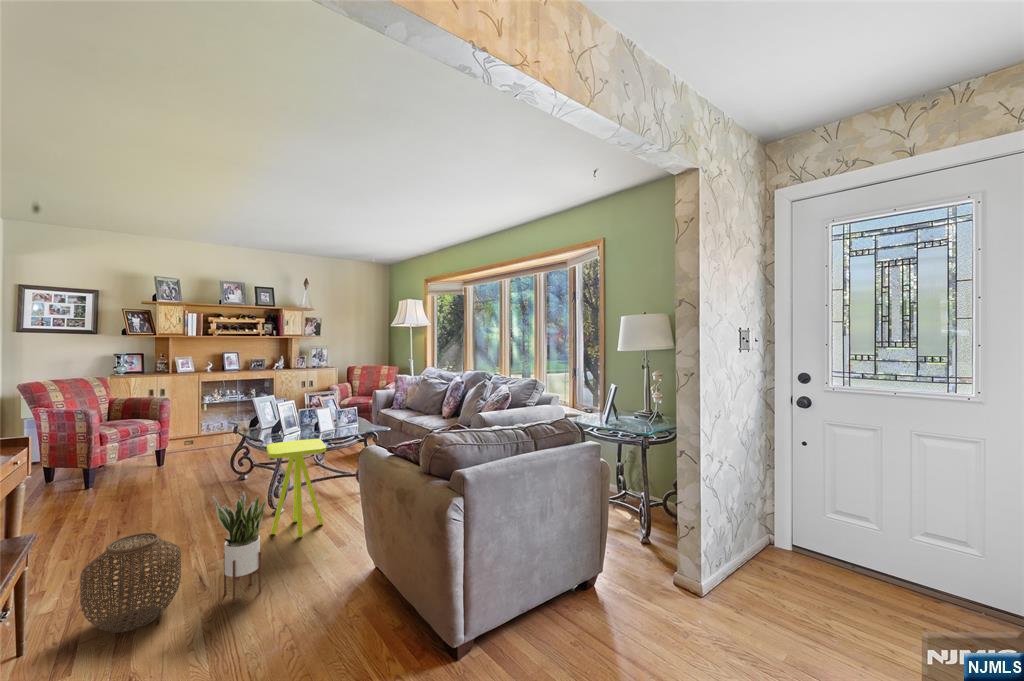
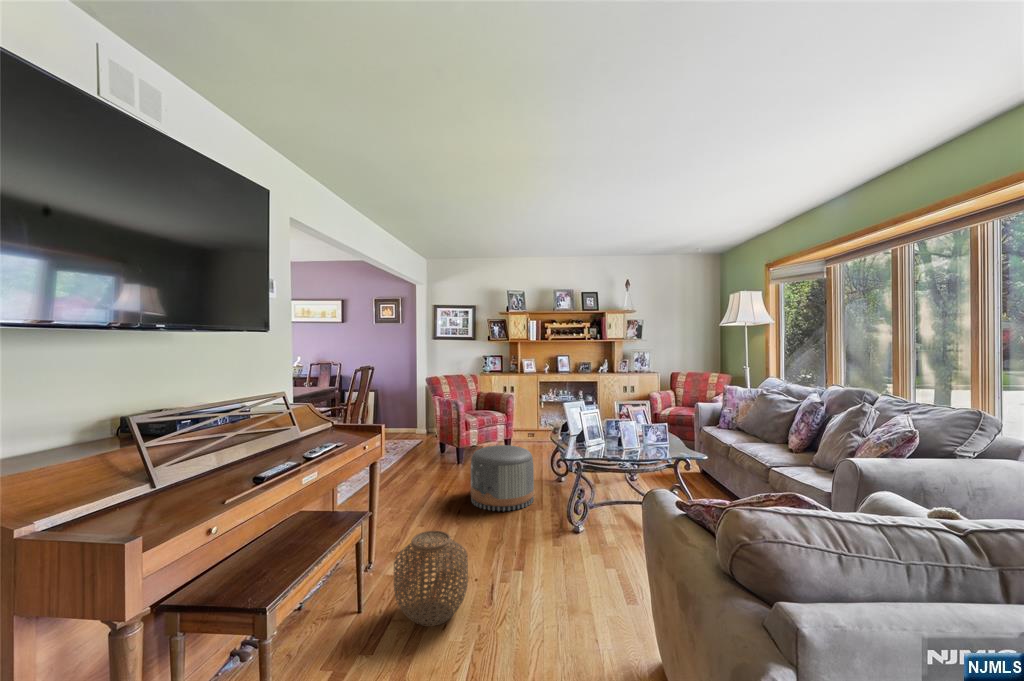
side table: present [267,439,326,537] -> none [560,456,620,570]
pouf: none [131,449,218,523] -> present [471,445,534,511]
potted plant: present [213,491,266,603] -> none [492,511,541,636]

